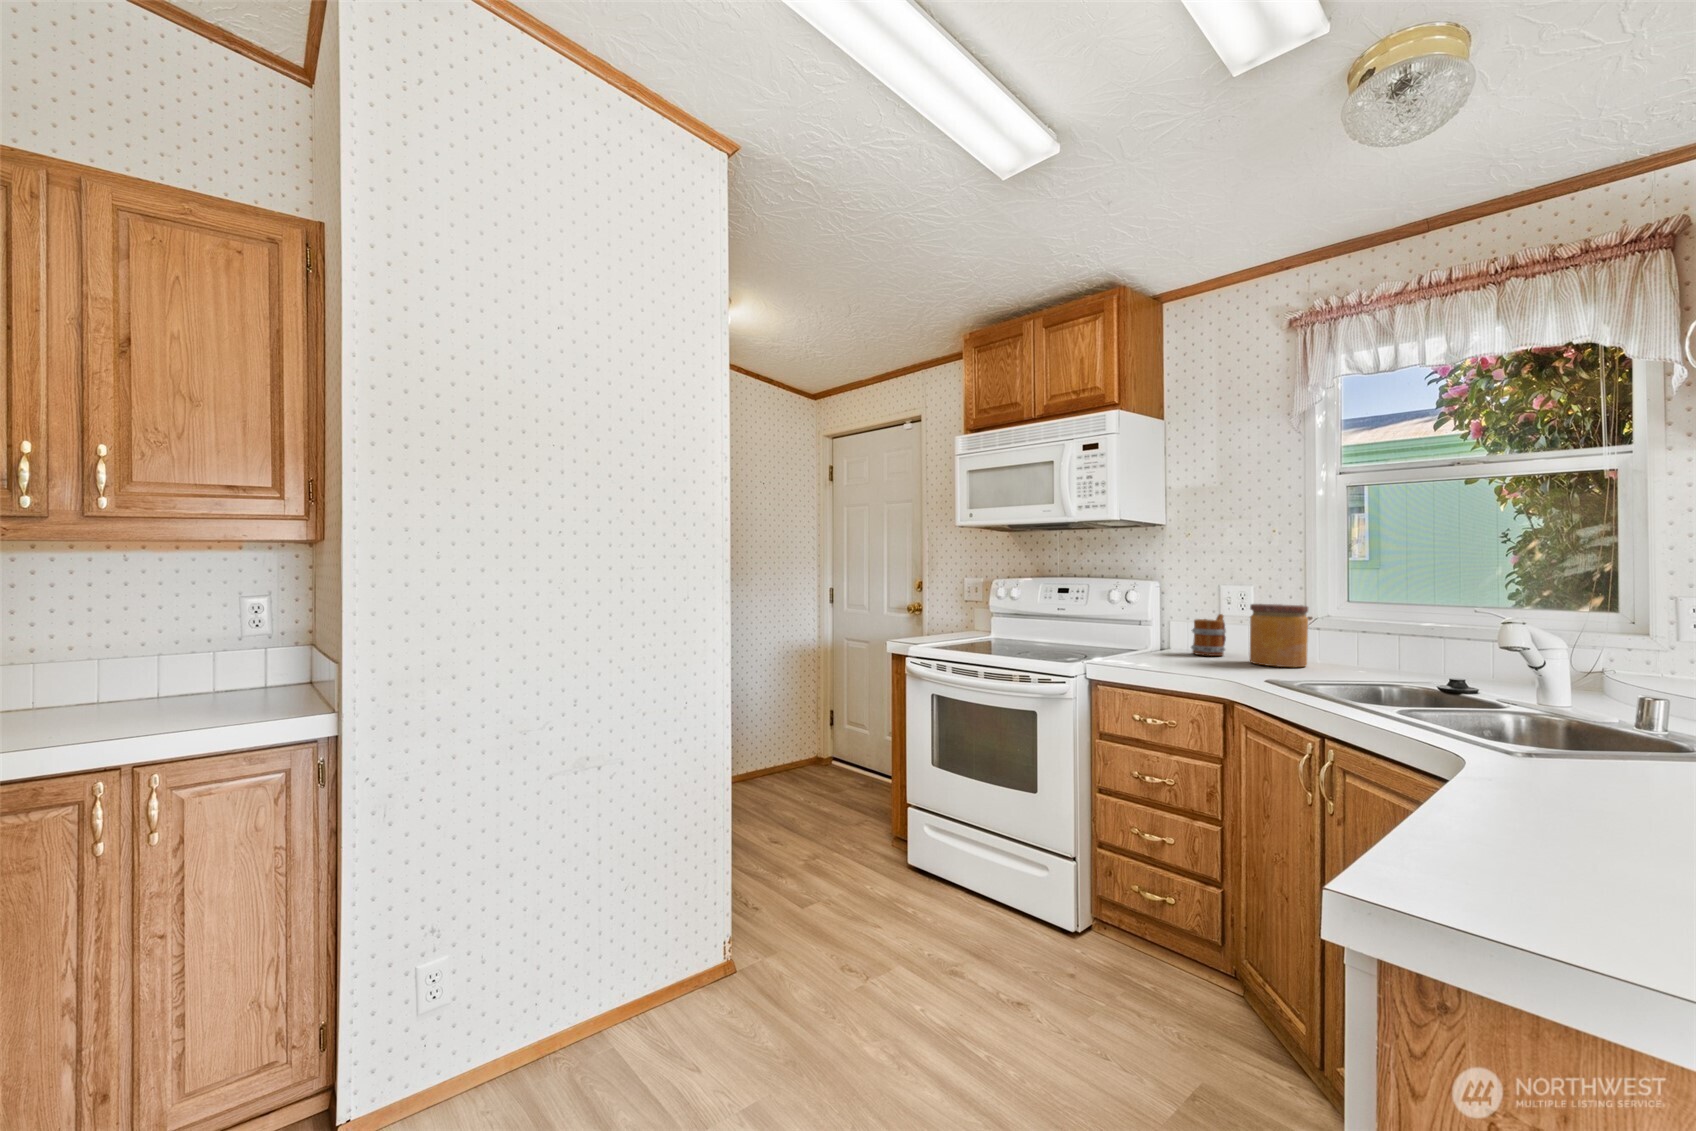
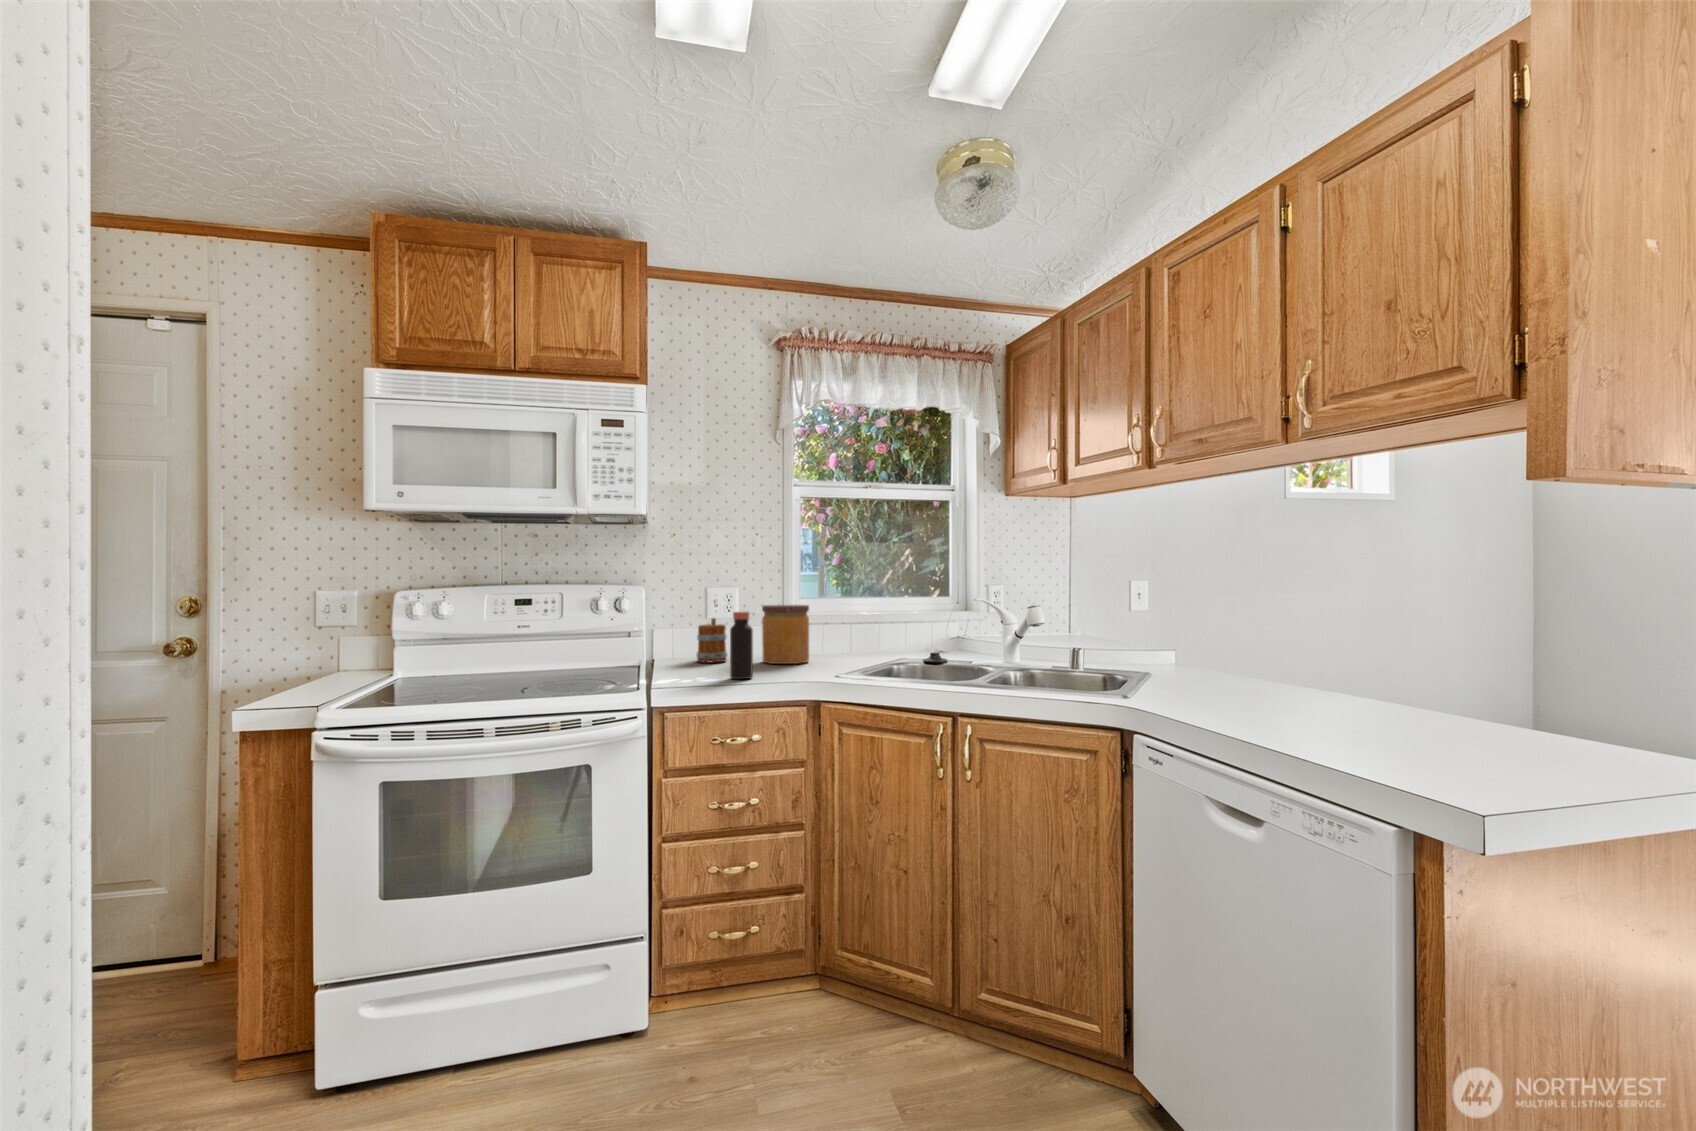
bottle: none [1164,606,1187,669] -> present [730,612,753,679]

